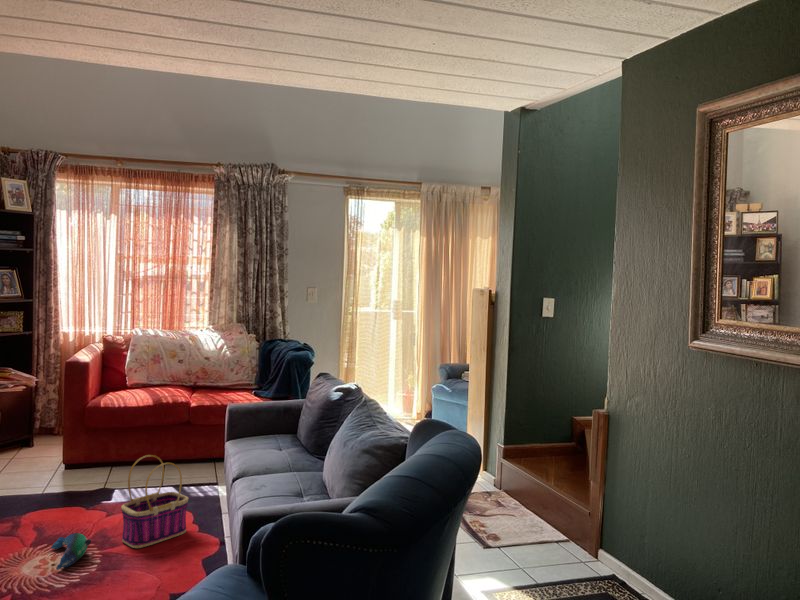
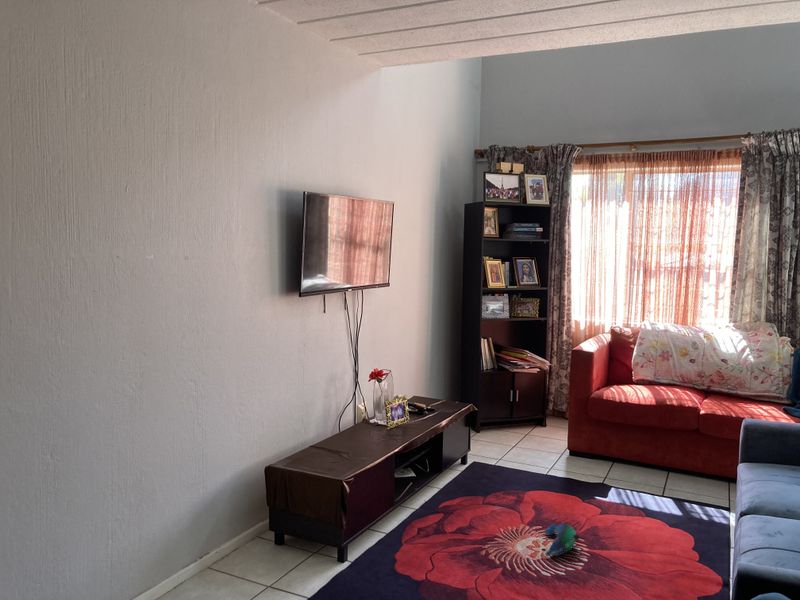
basket: present [122,455,189,548] -> none [611,461,686,559]

